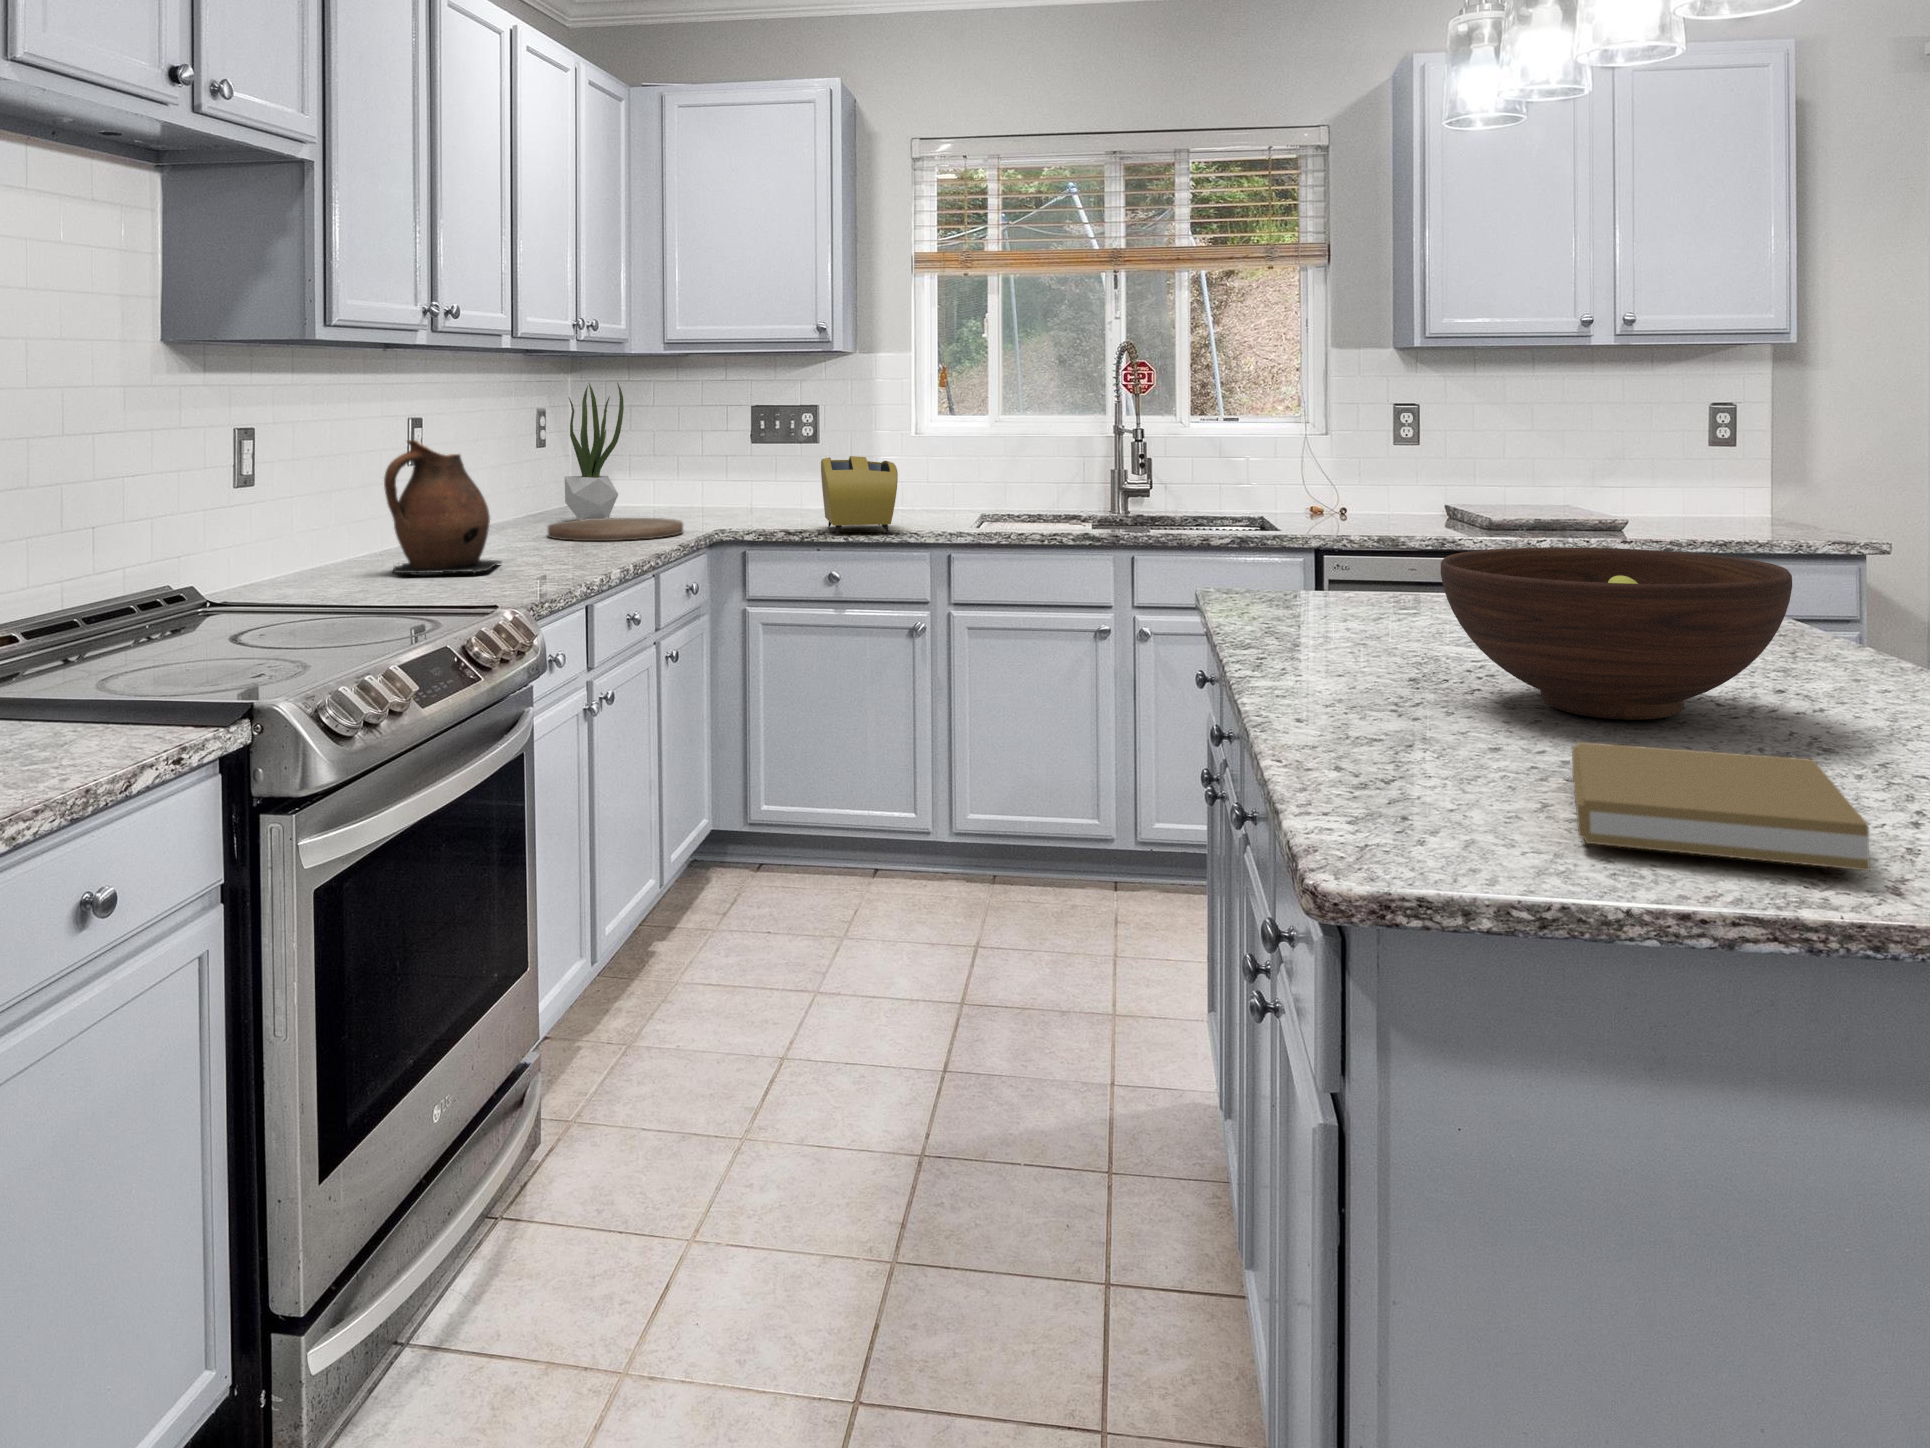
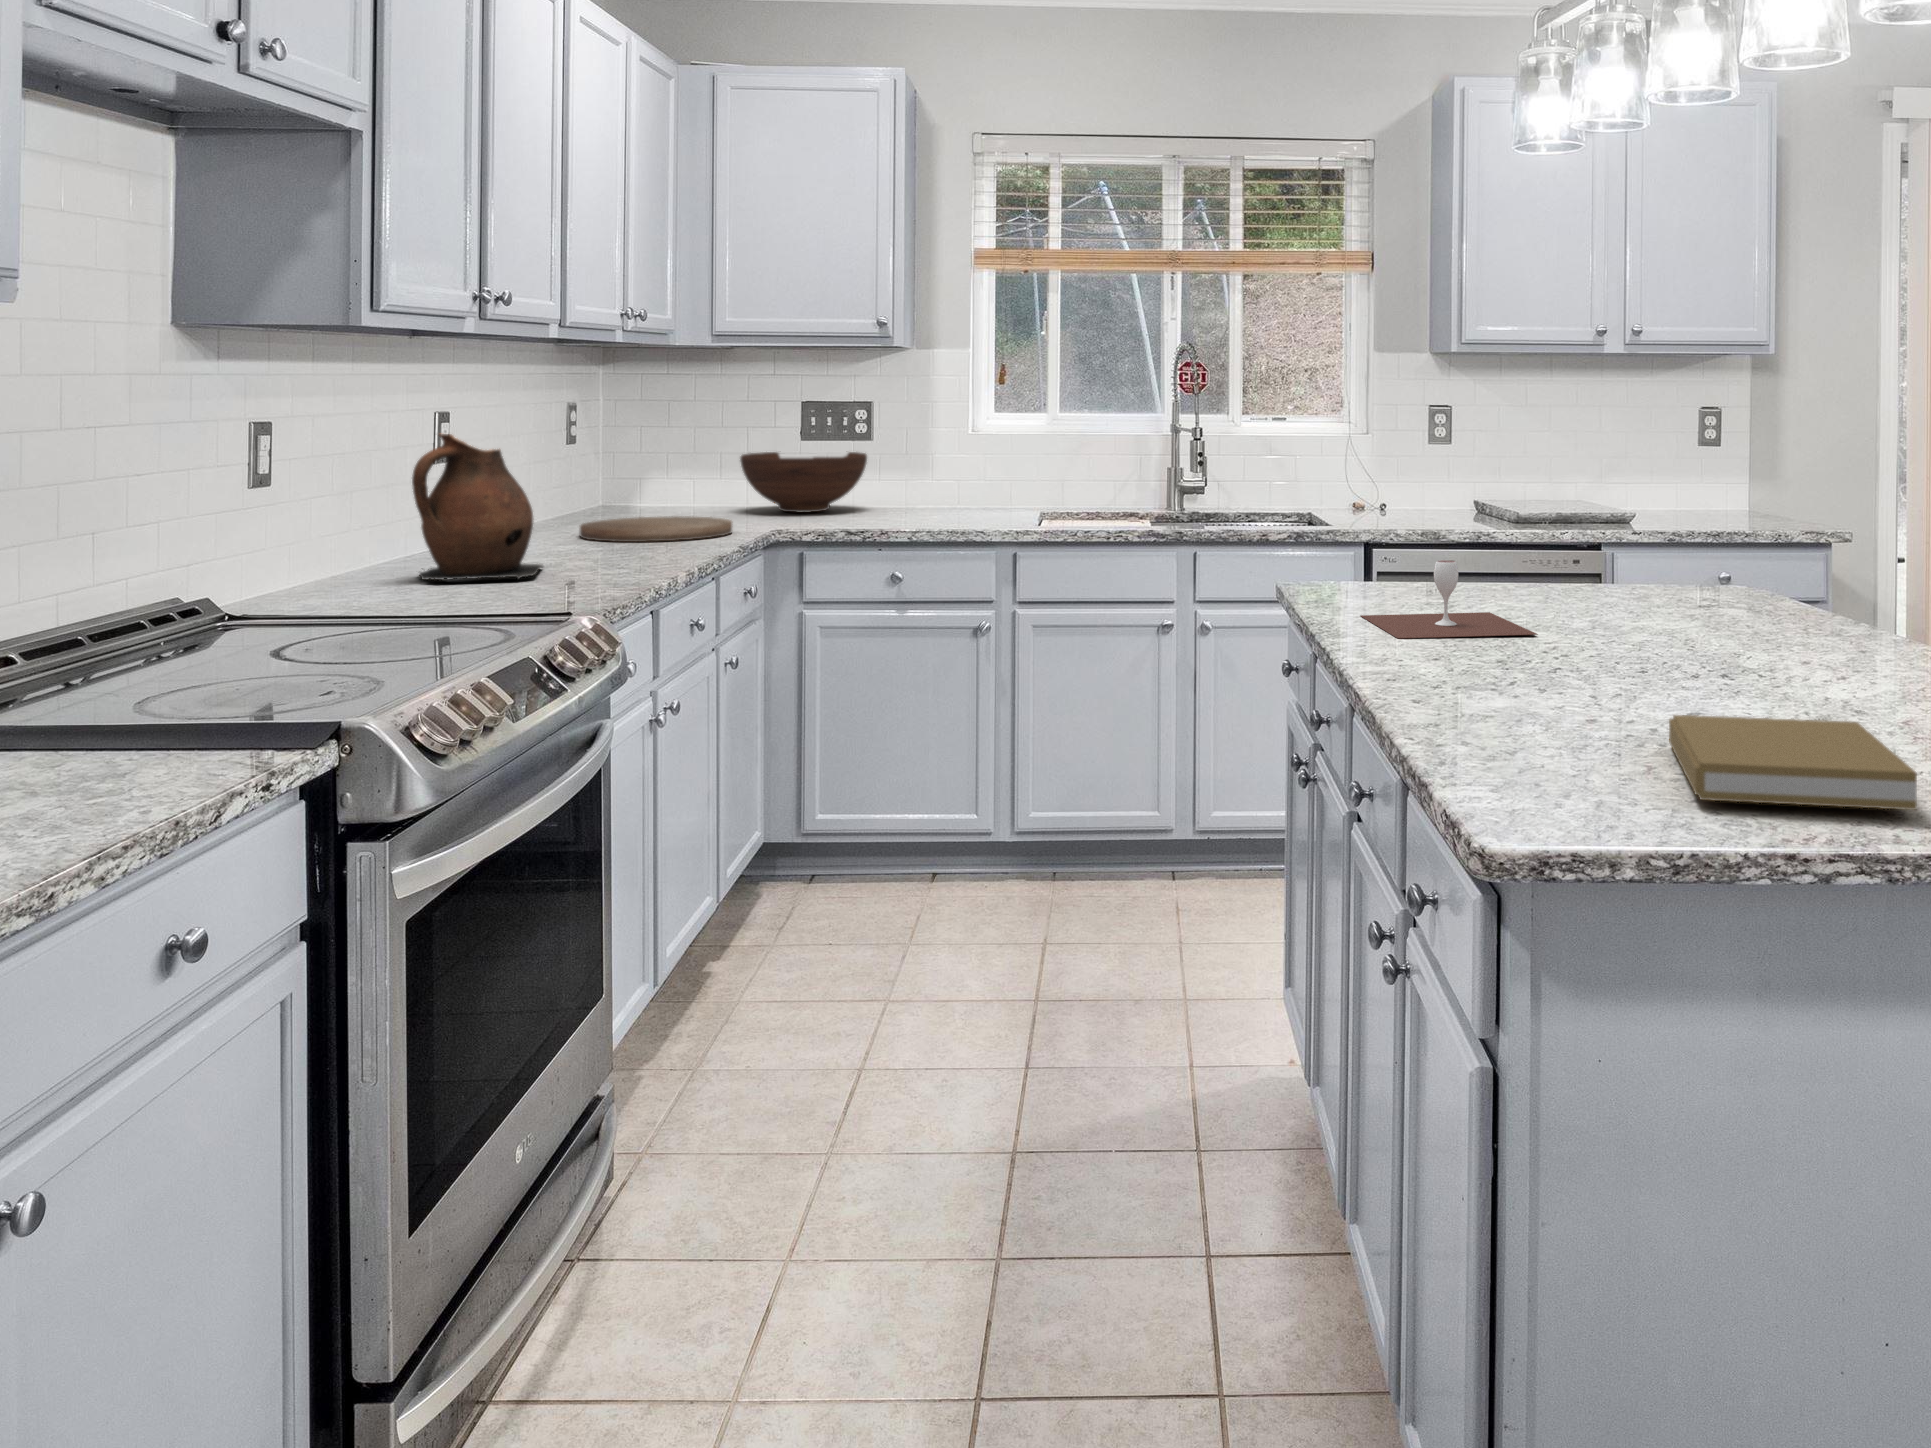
potted plant: present [565,383,624,520] -> none [591,371,660,520]
toaster: present [821,456,898,535] -> none [881,452,964,534]
fruit bowl: present [1441,547,1792,720] -> present [740,452,867,513]
wine glass: none [1265,564,1460,648] -> present [1361,560,1538,638]

